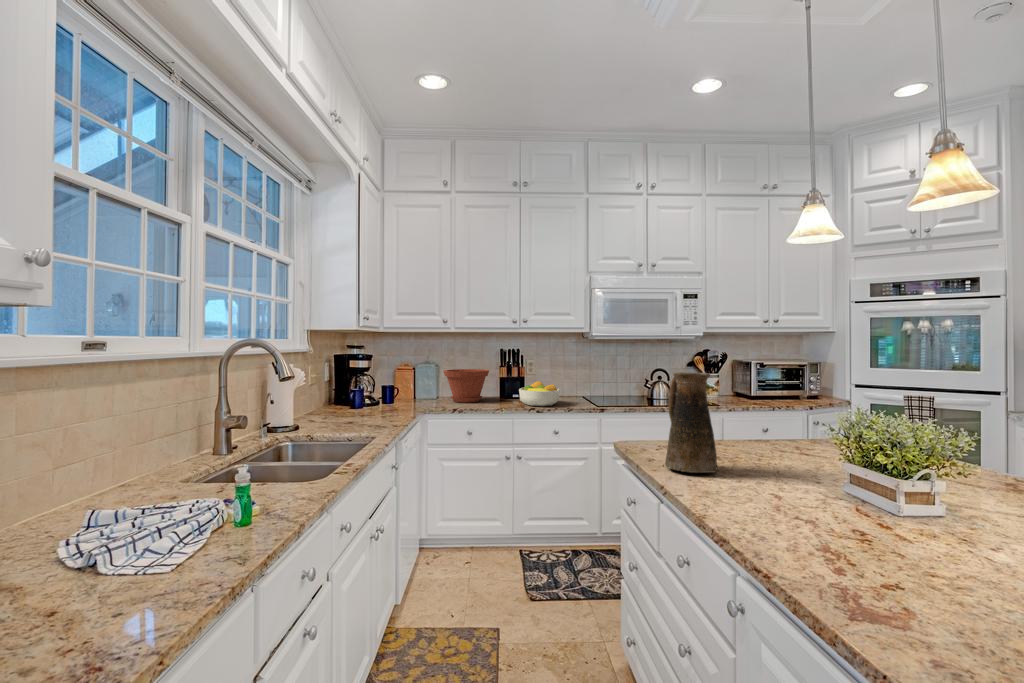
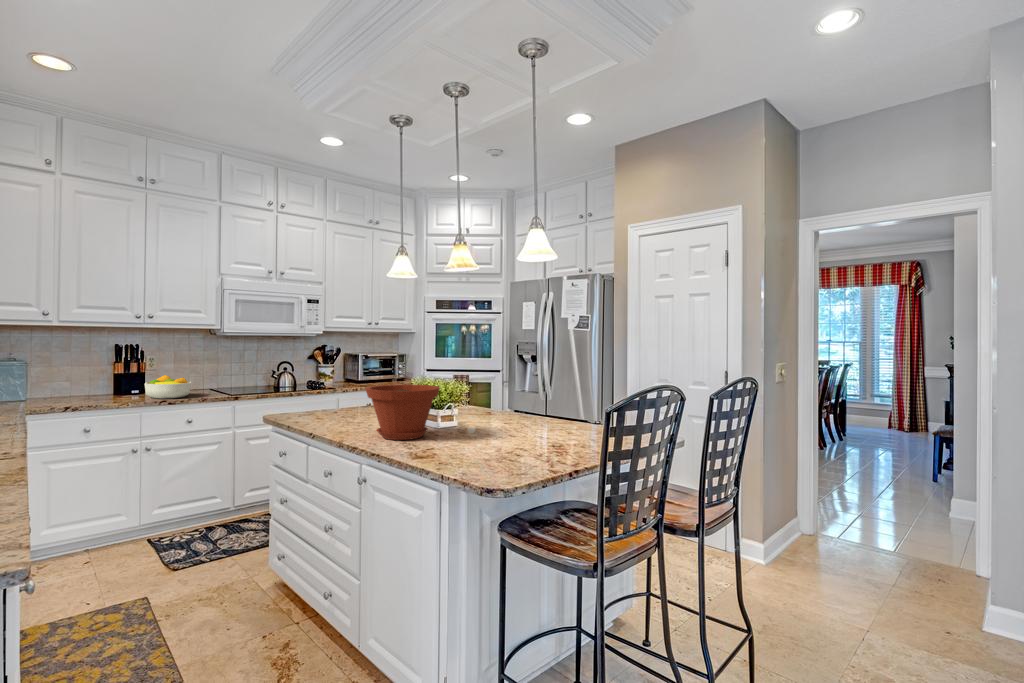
plant pot: present [443,369,489,403] -> present [366,384,439,440]
pitcher: present [665,372,717,473] -> none [310,359,346,425]

